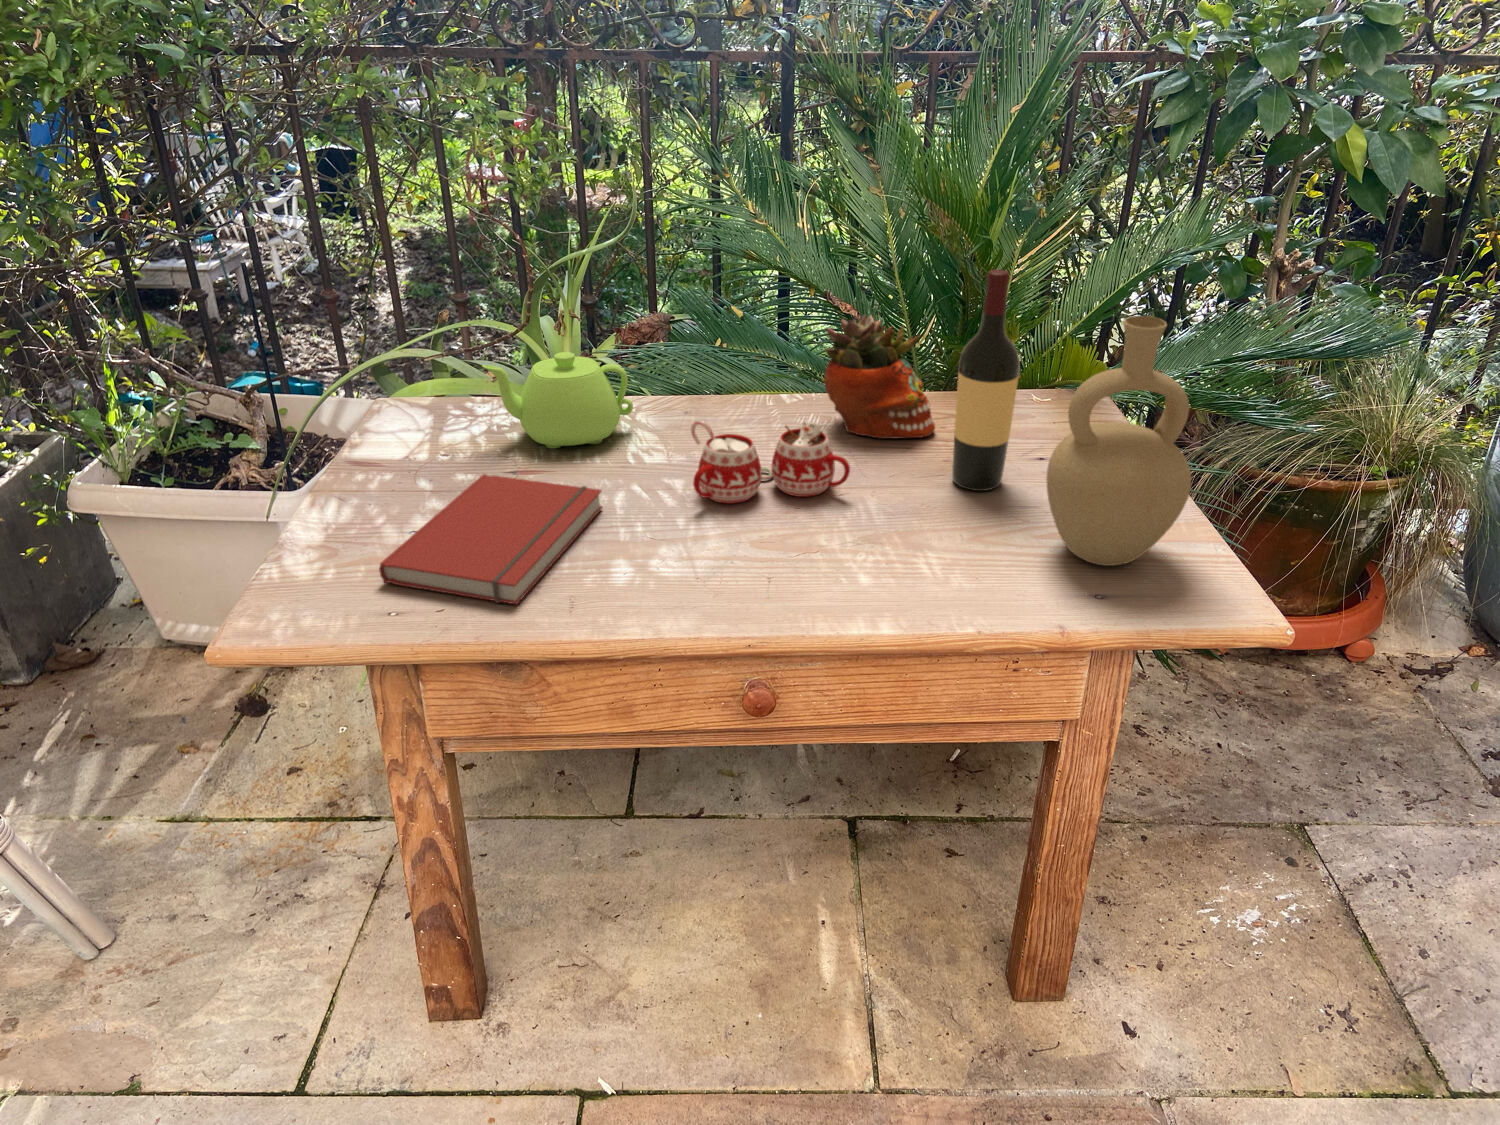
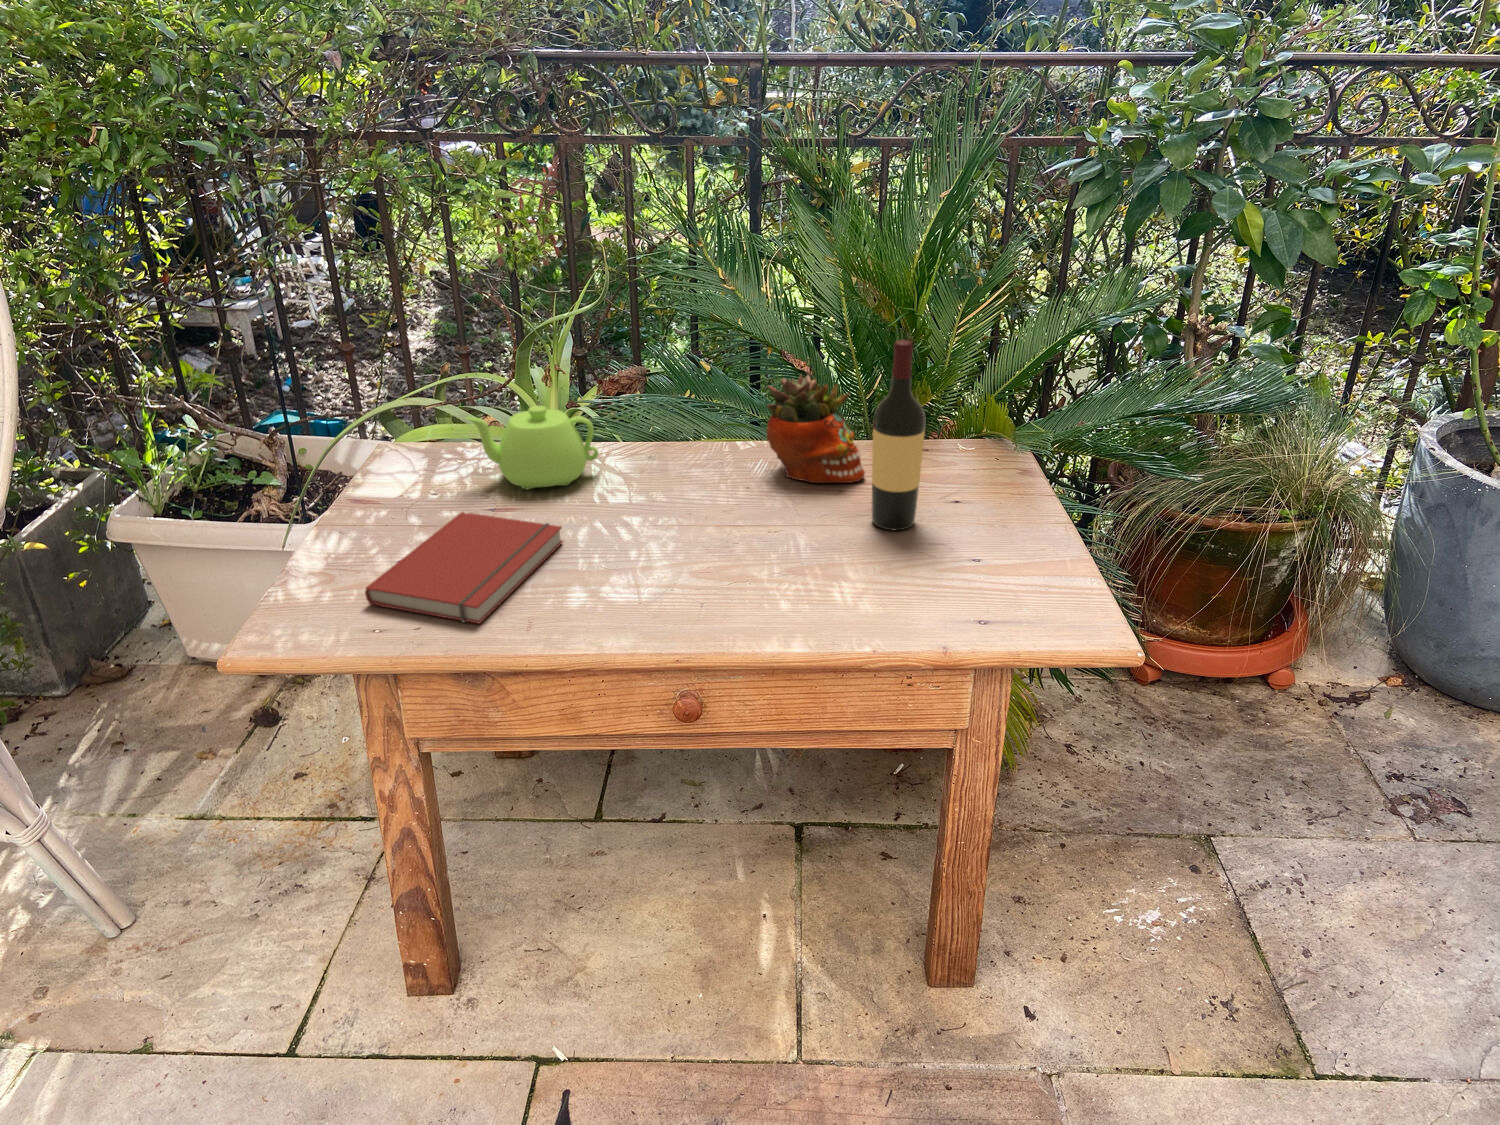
vase: present [1046,316,1191,566] -> none [939,383,1061,597]
mug: present [691,421,850,504] -> none [641,467,779,539]

